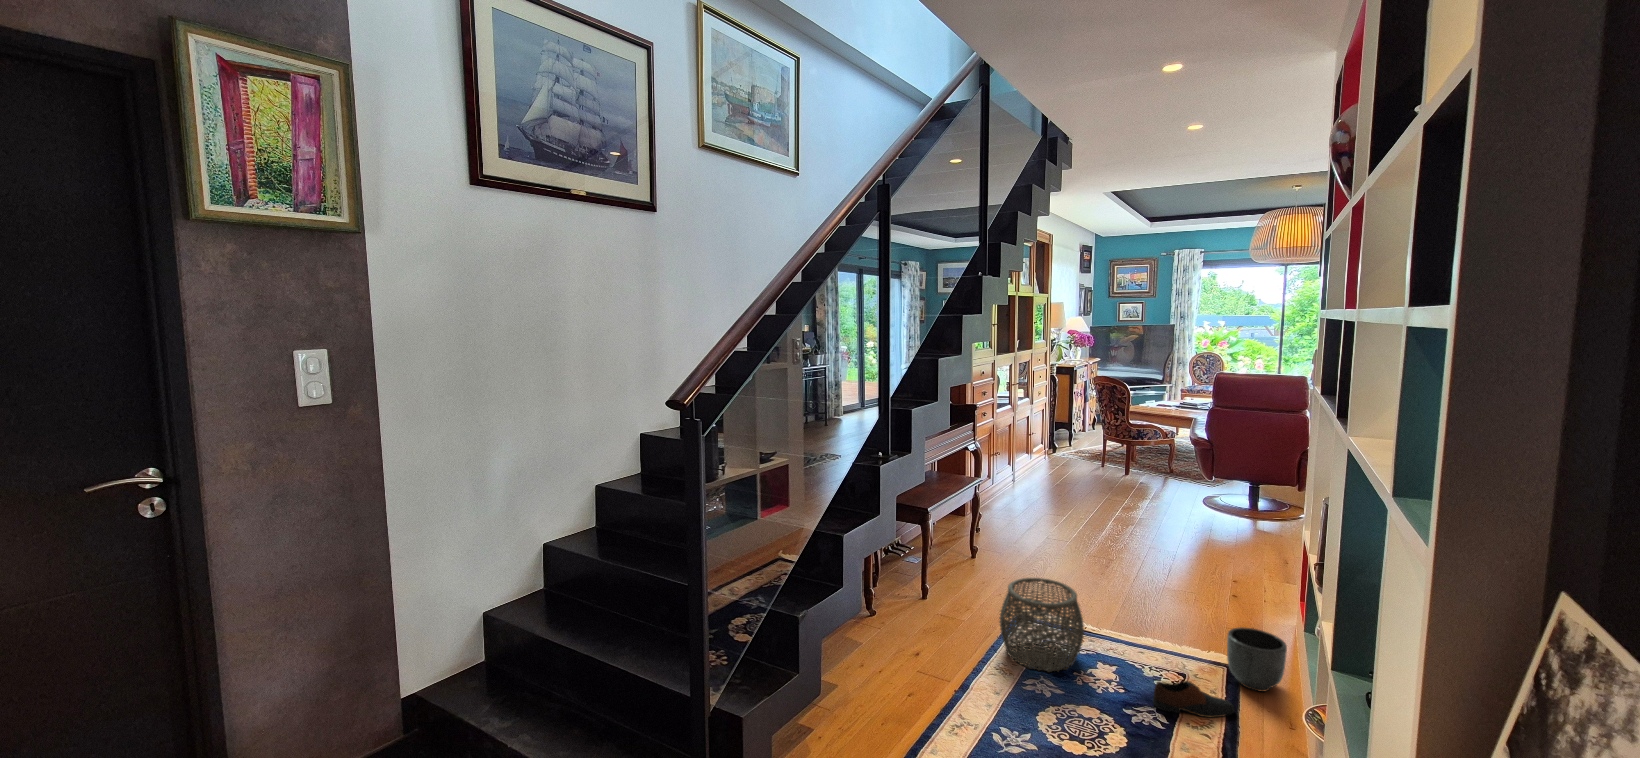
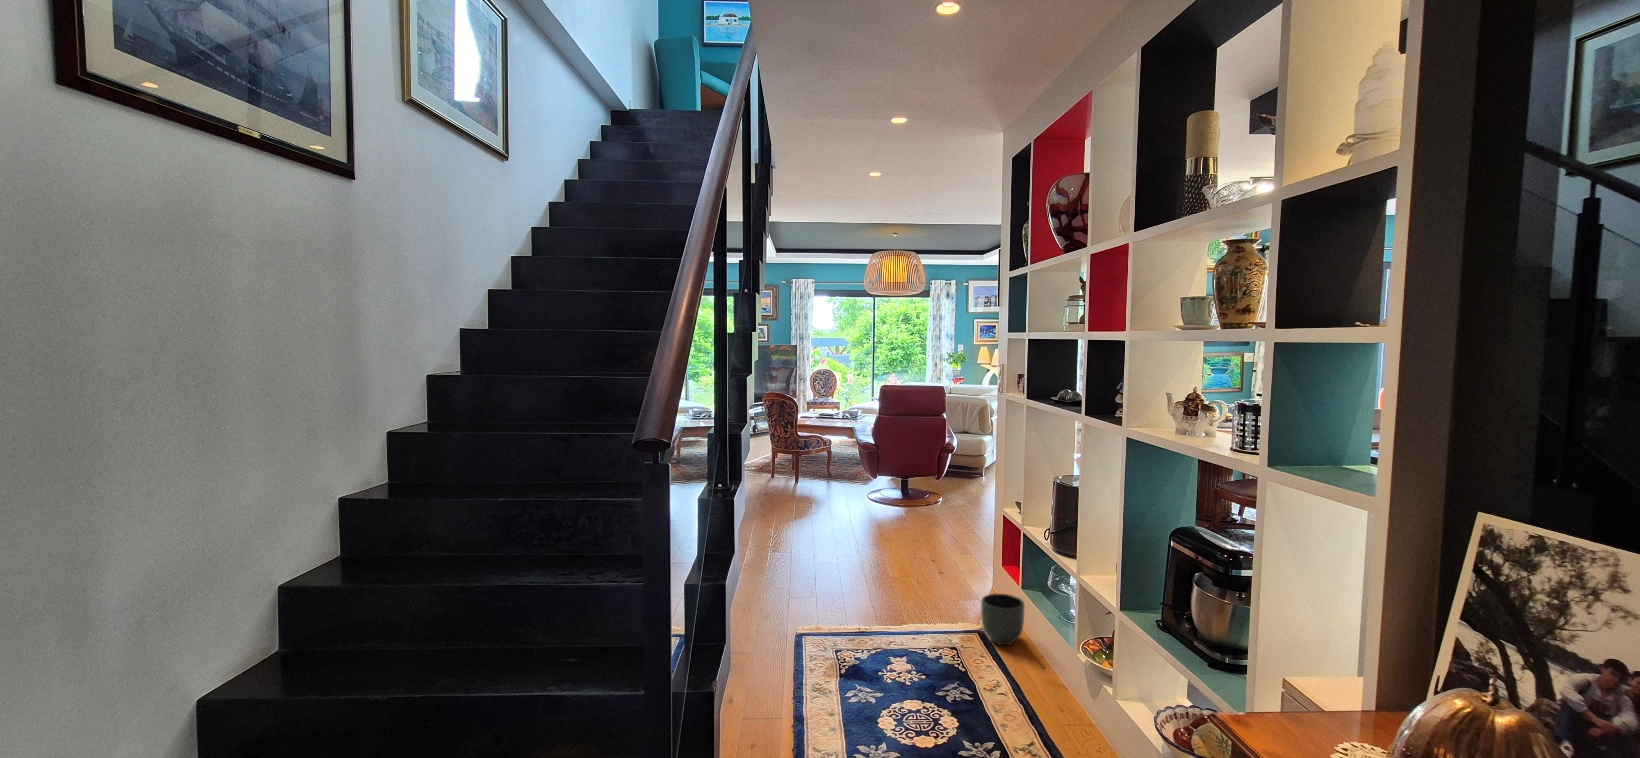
woven basket: present [999,578,1084,672] -> none [801,590,882,683]
shoe: present [1153,681,1235,717] -> none [951,651,1007,683]

